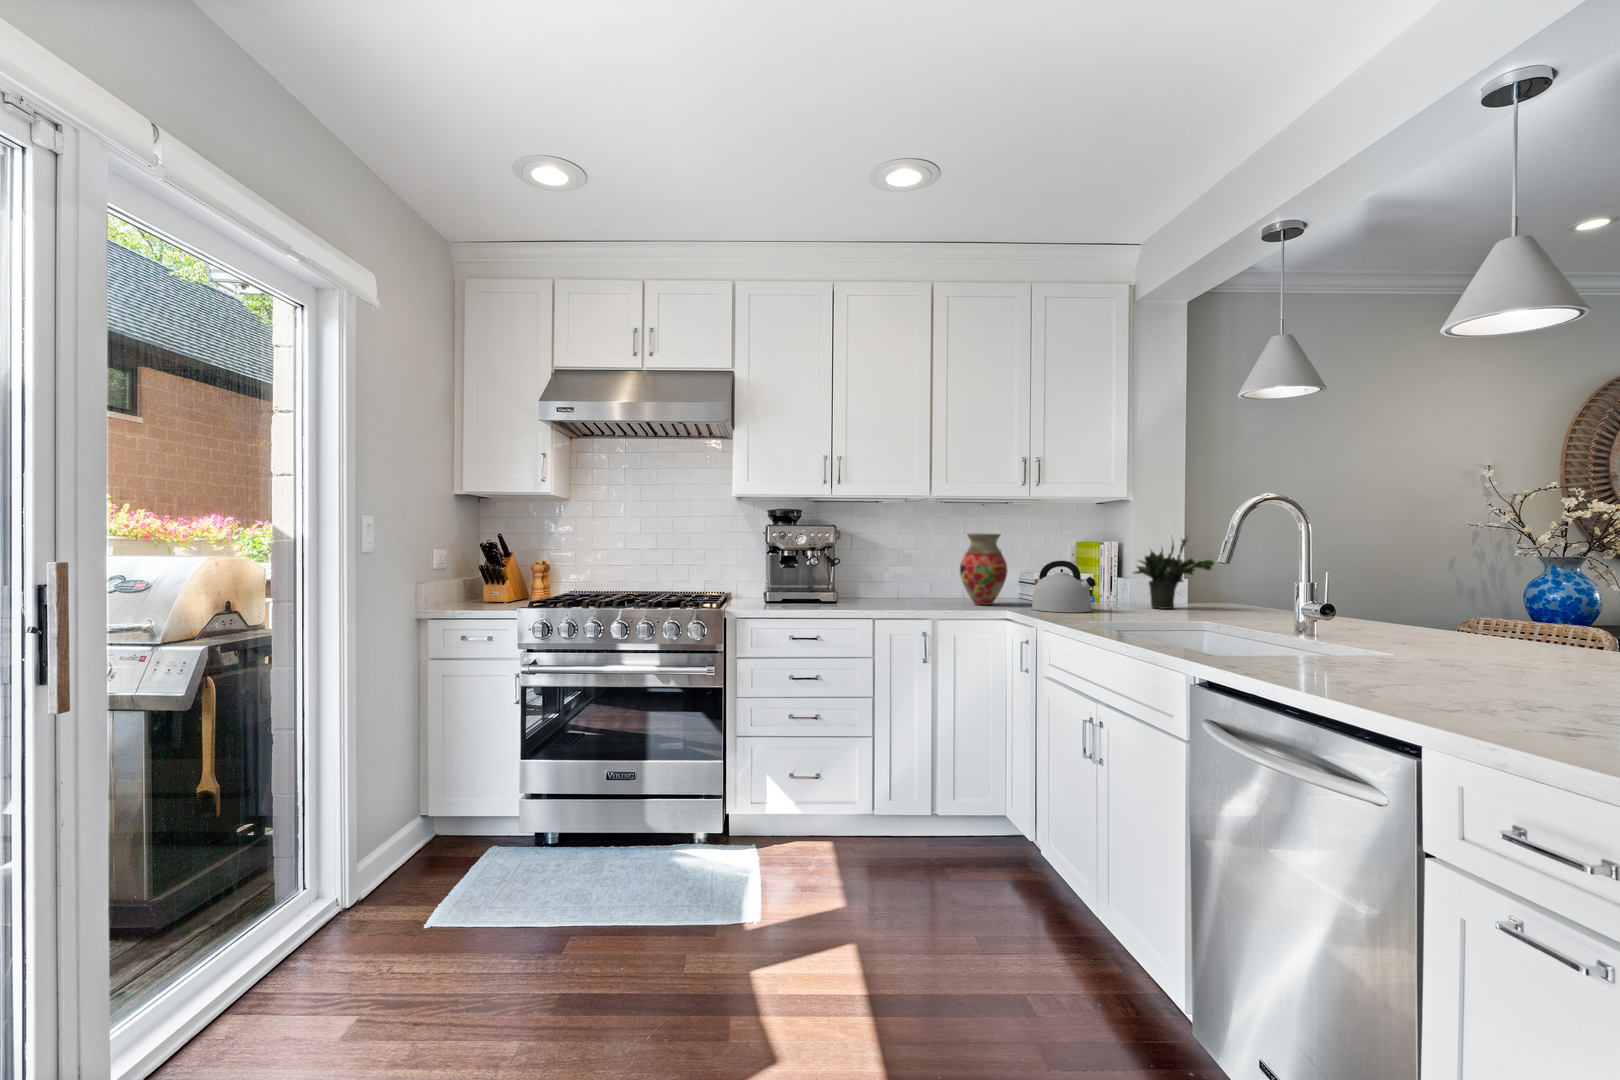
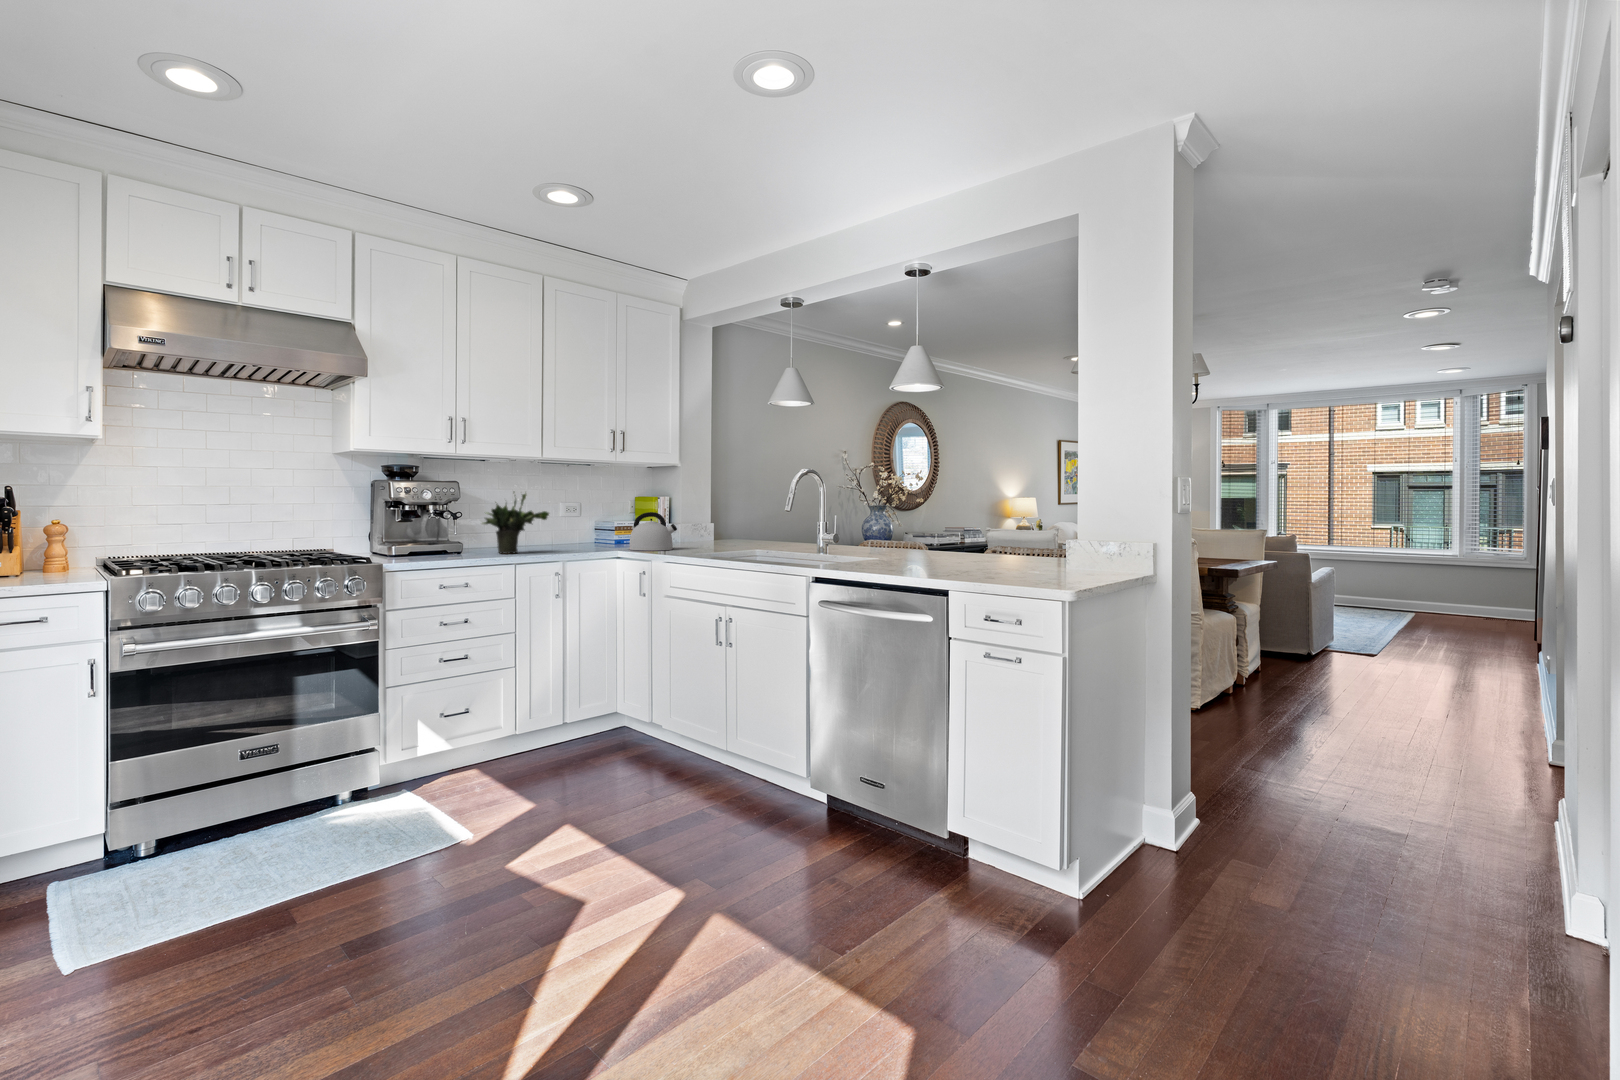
vase: present [960,534,1007,605] -> none [565,491,605,549]
potted plant: present [1133,537,1214,609] -> present [483,493,549,554]

